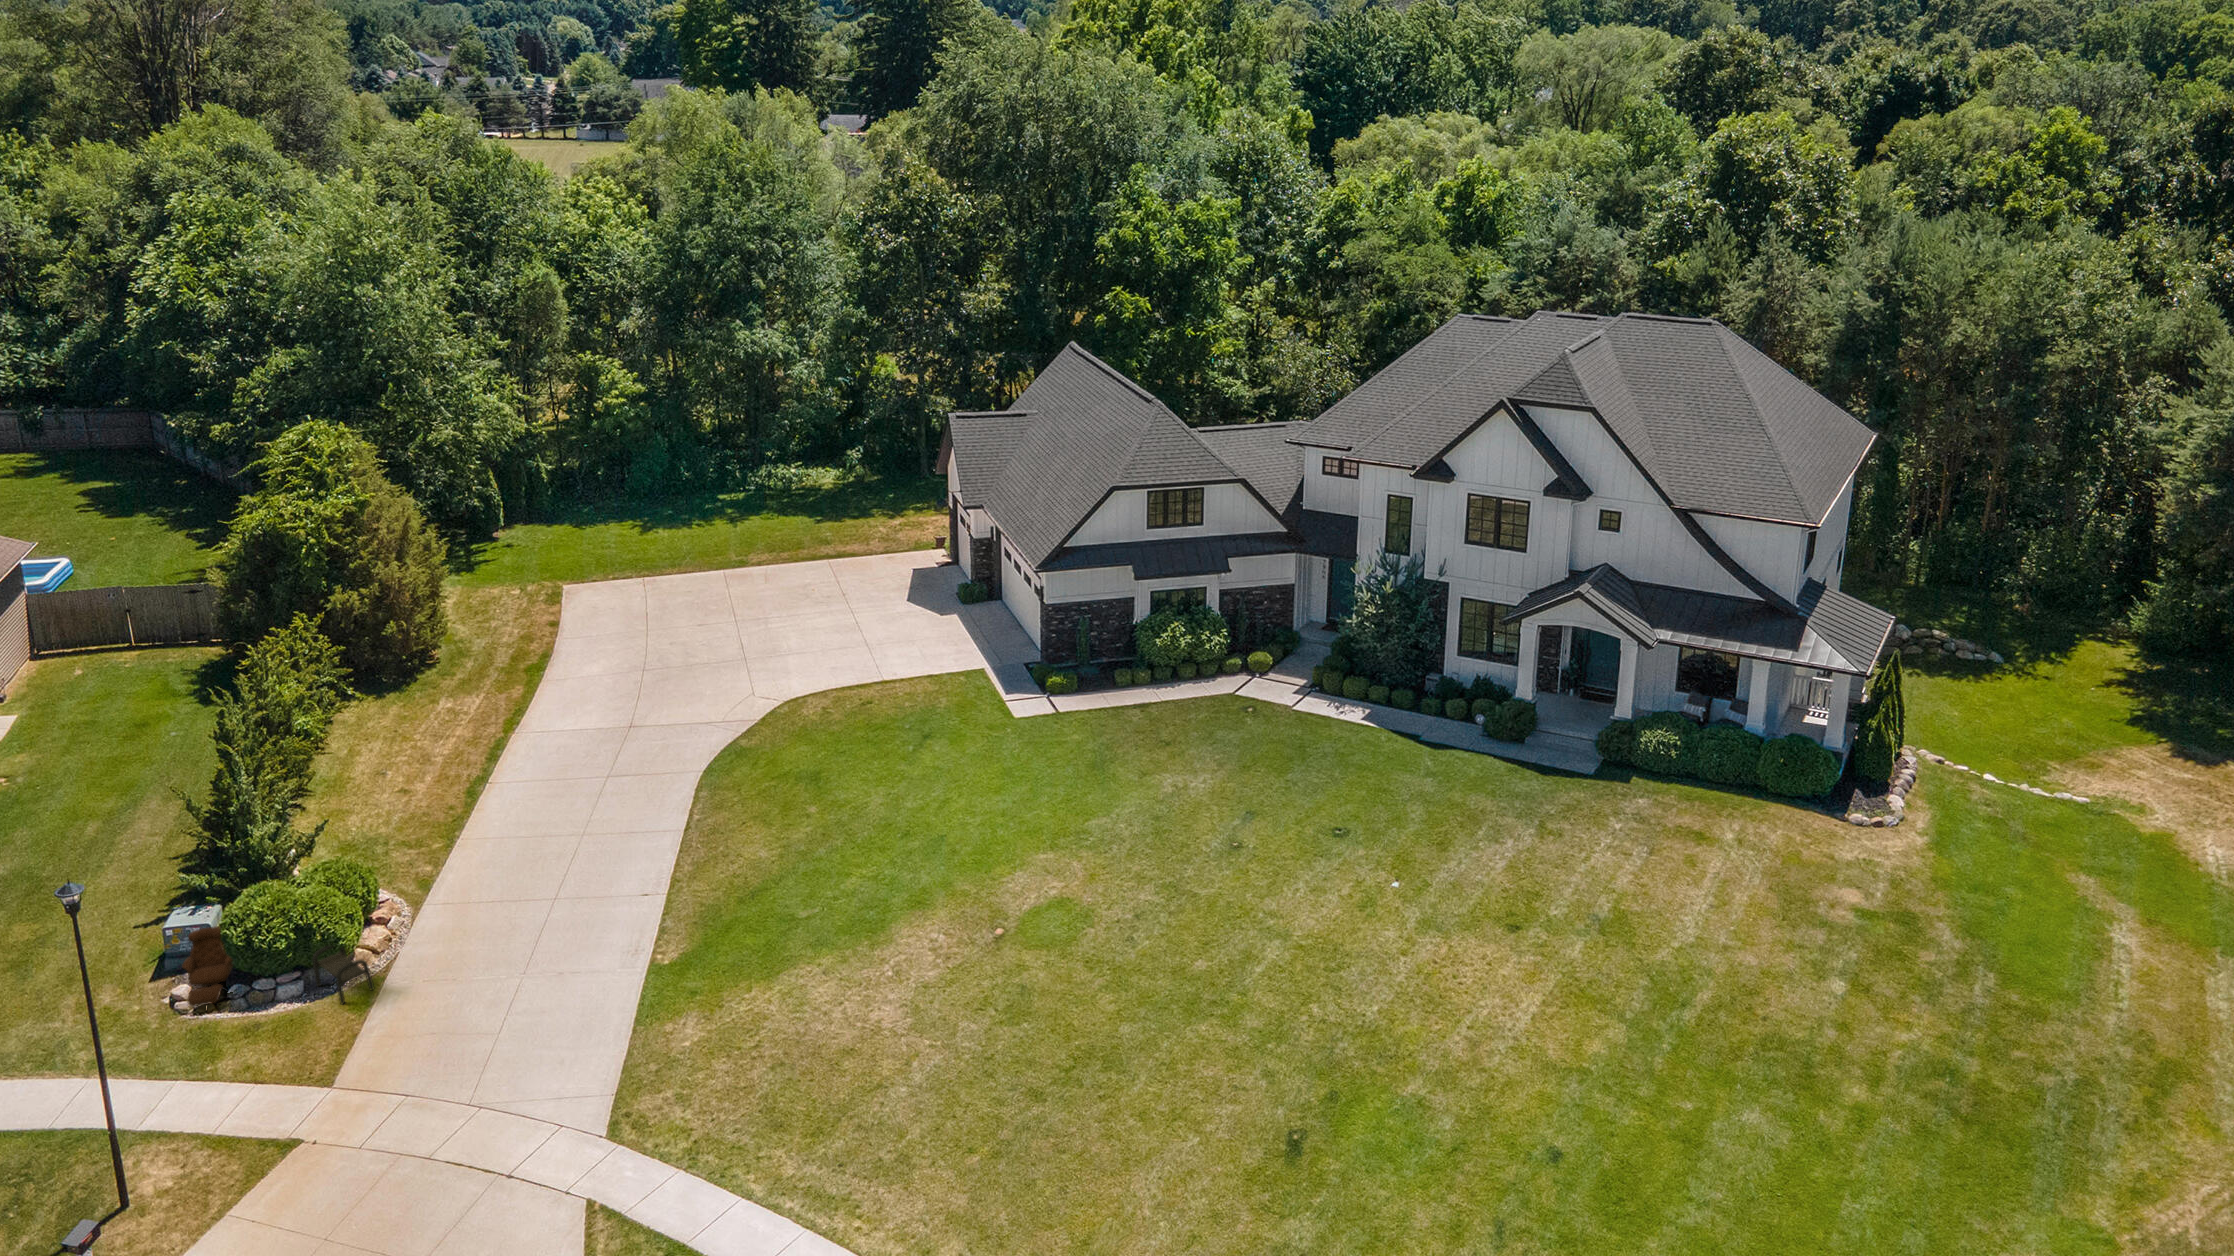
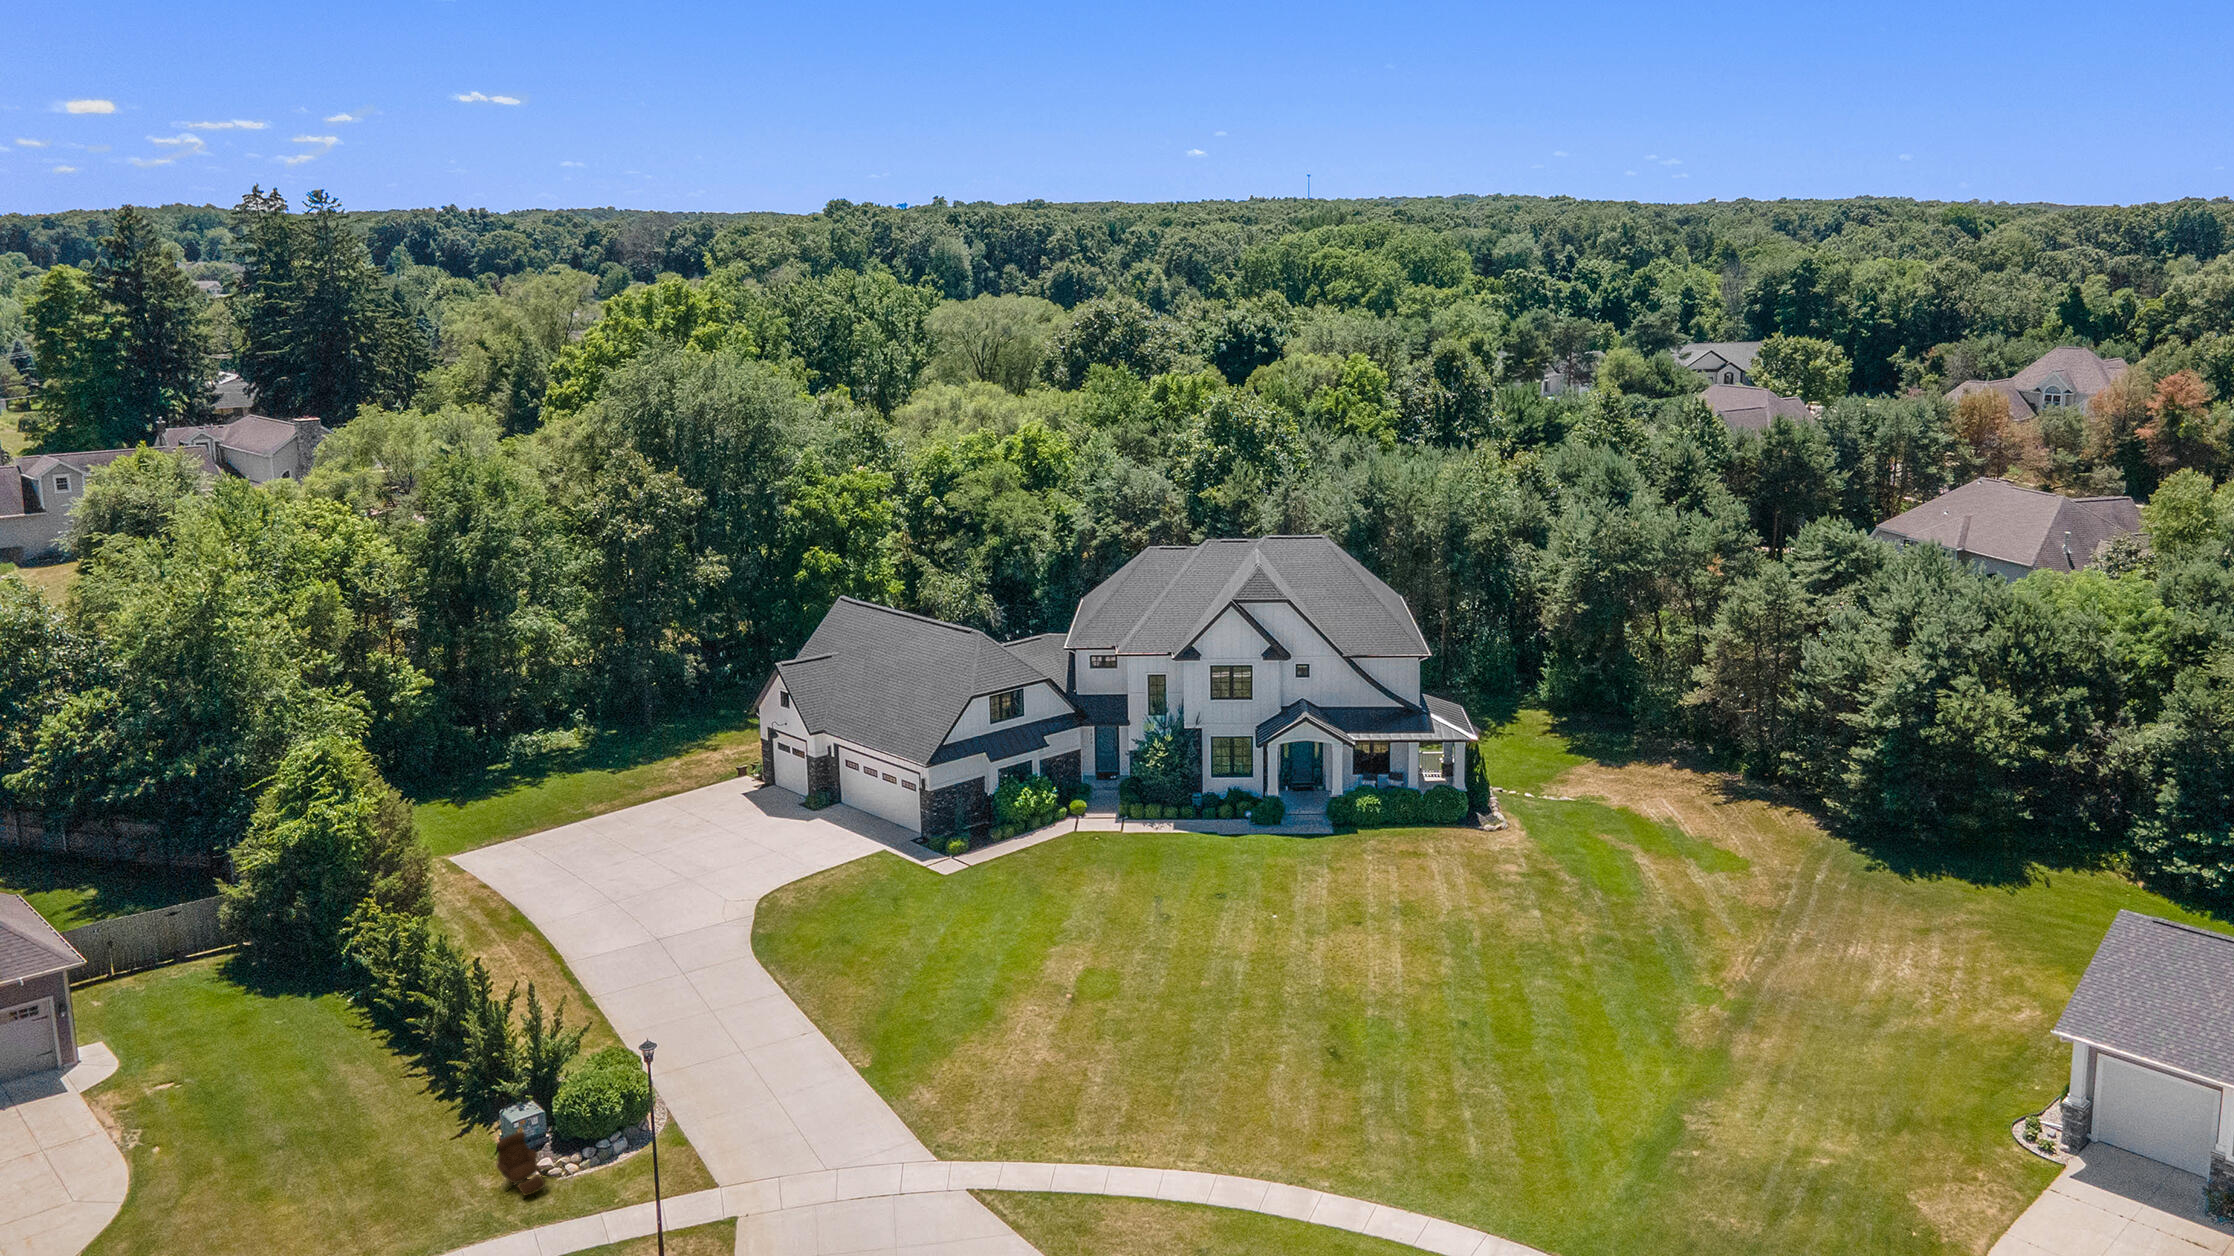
bench: present [313,944,374,1004] -> none [606,1120,659,1162]

